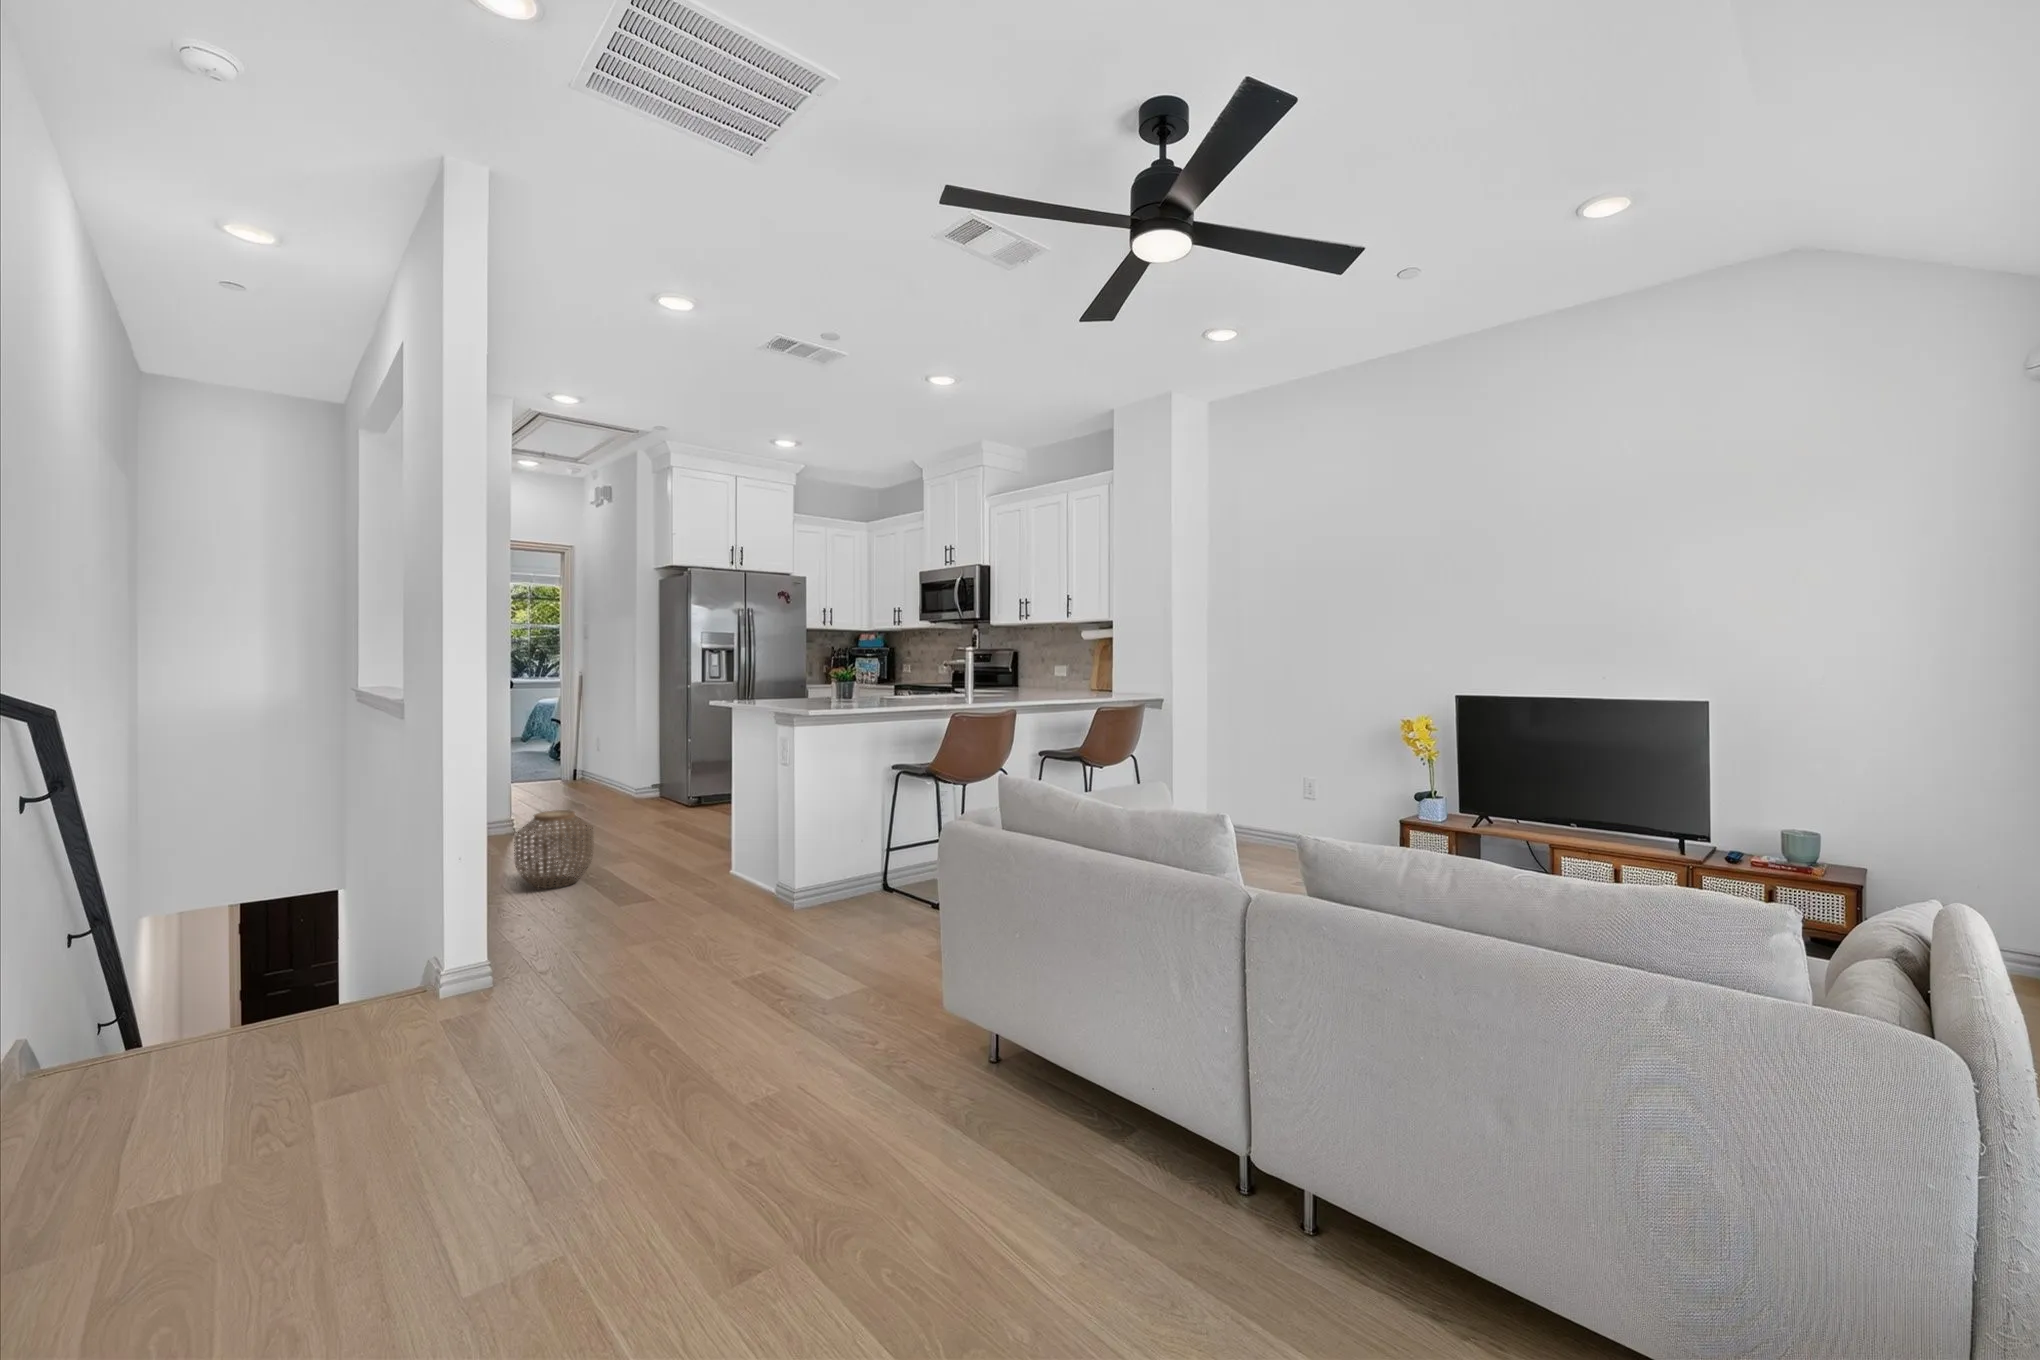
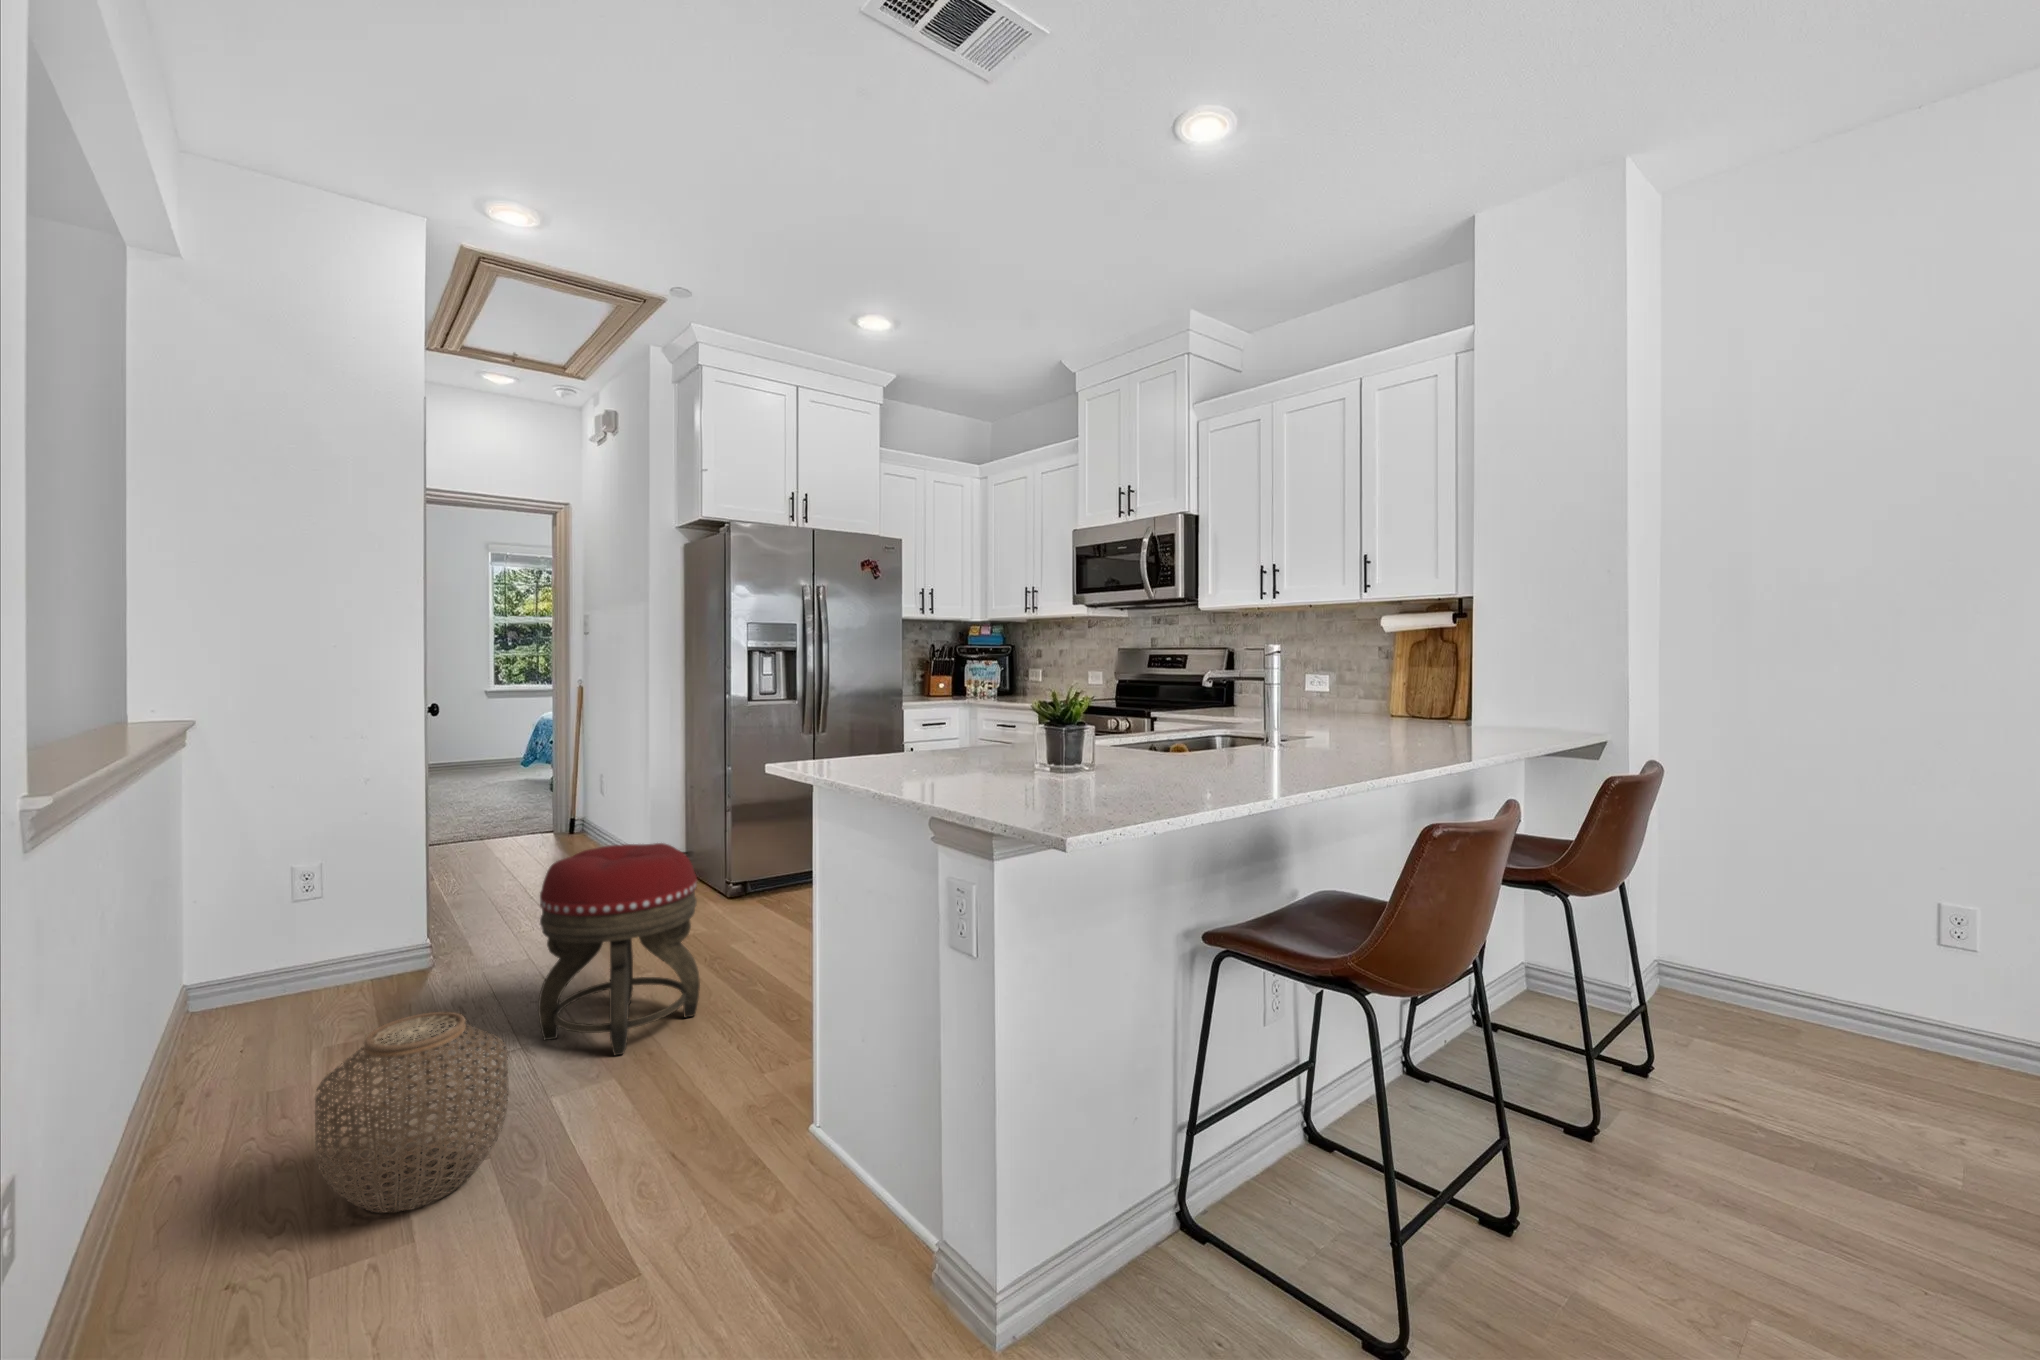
footstool: none [591,753,676,855] -> present [538,843,700,1055]

